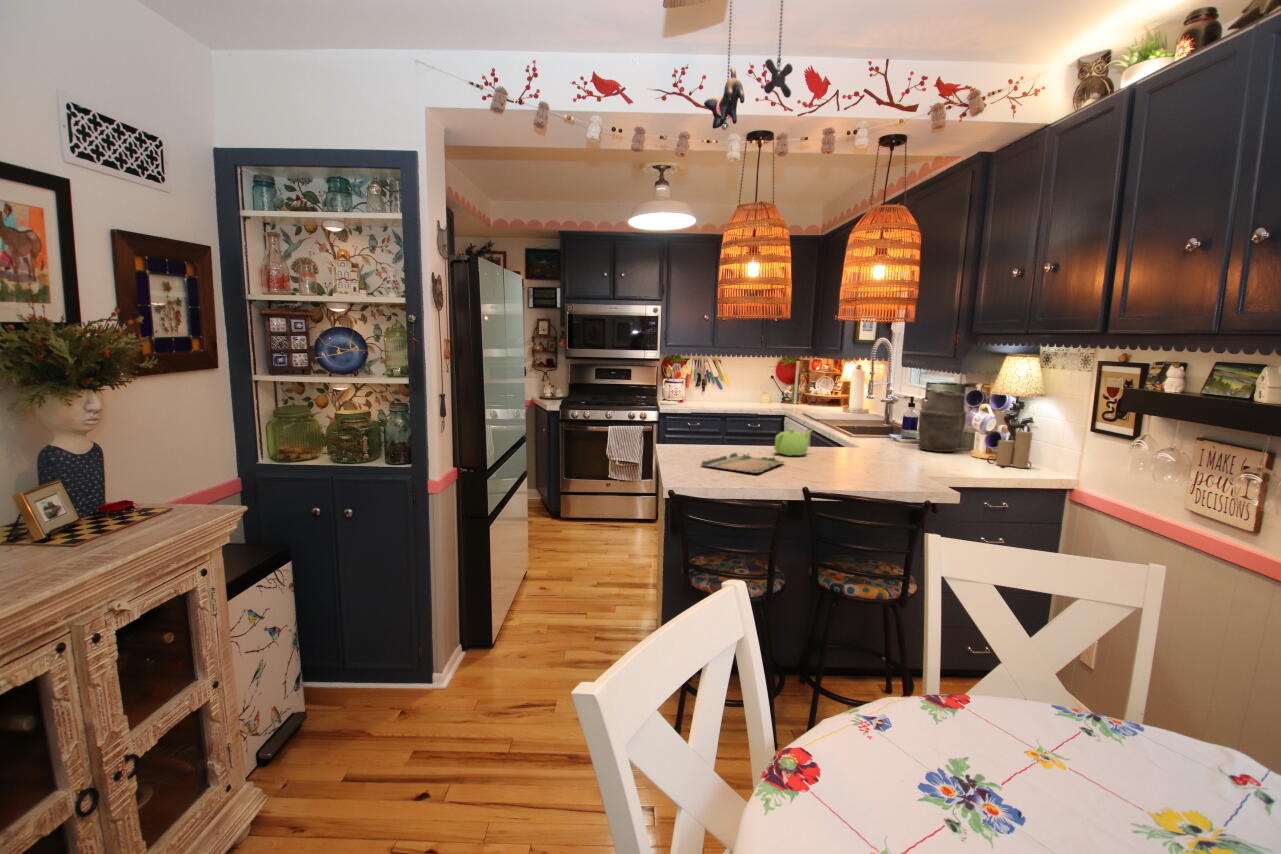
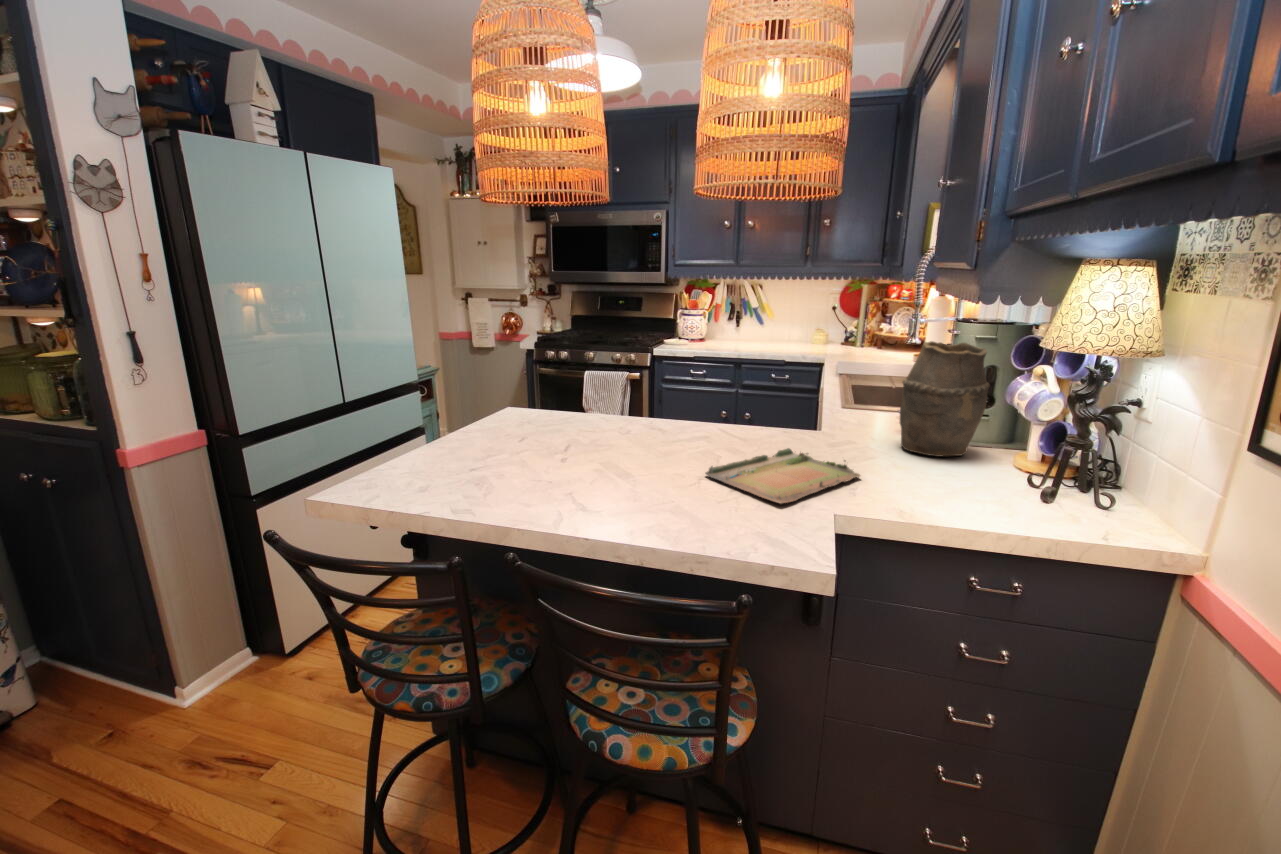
candle: present [996,427,1032,468] -> none [992,429,1073,517]
teapot: present [774,429,811,456] -> none [602,407,673,452]
tray: present [701,453,785,473] -> present [705,448,860,504]

